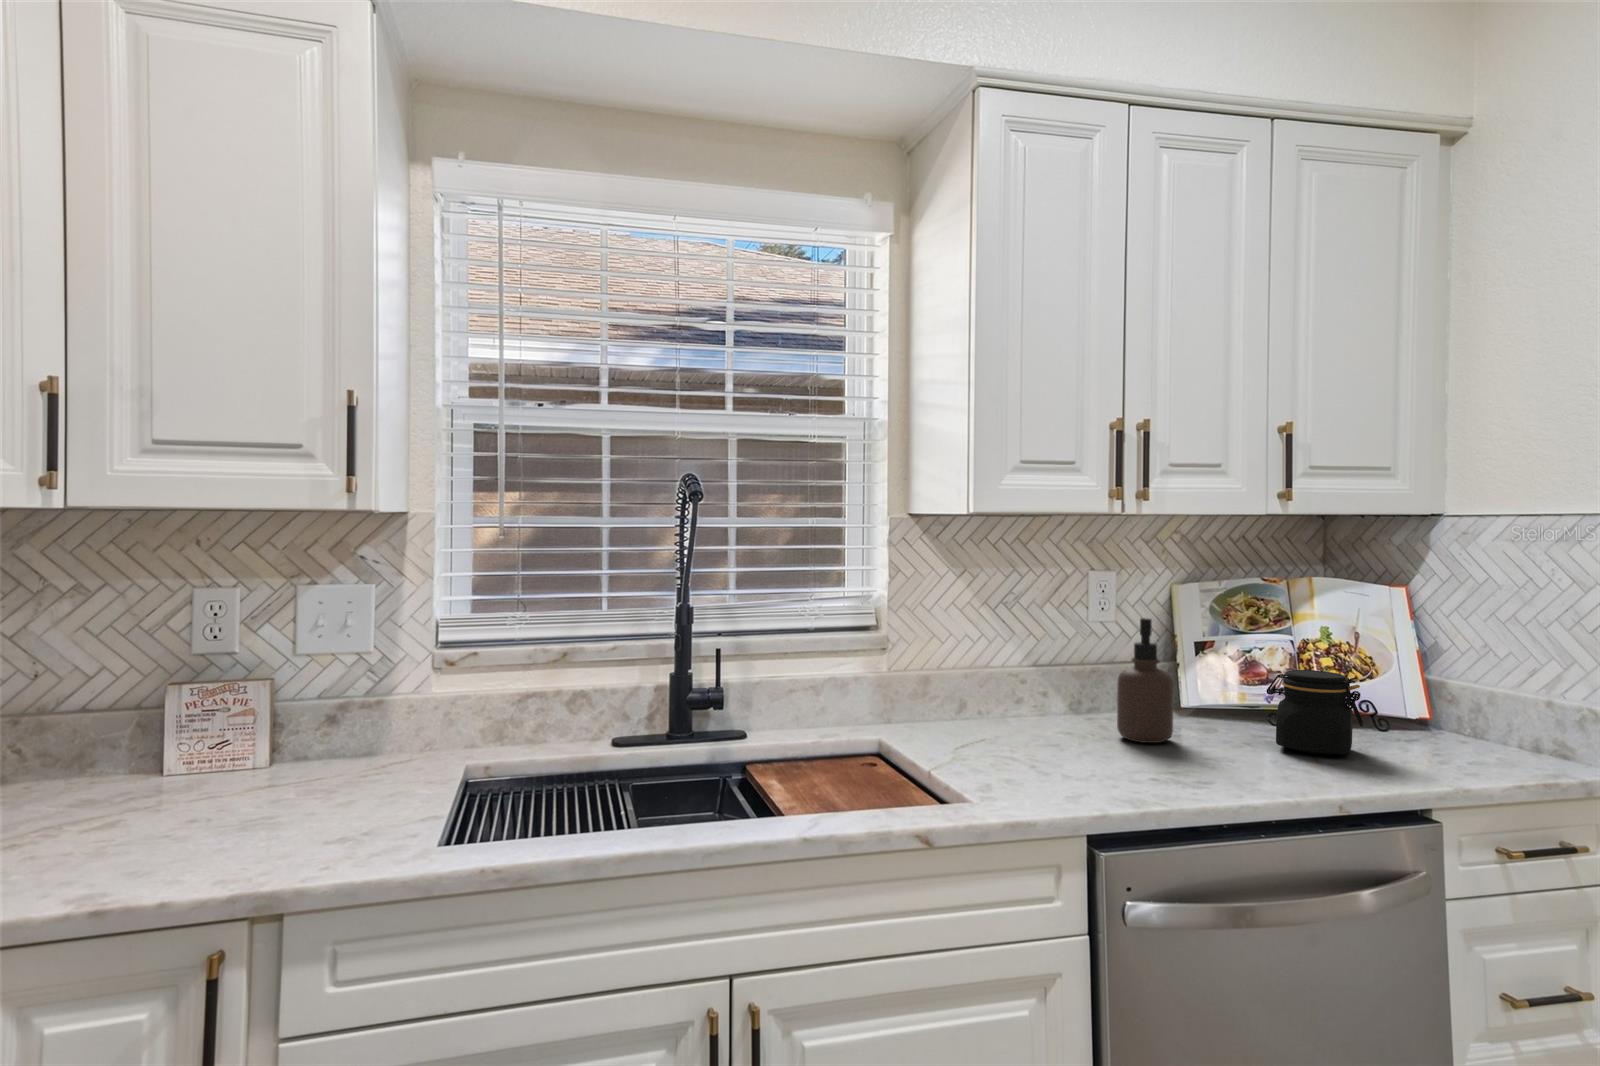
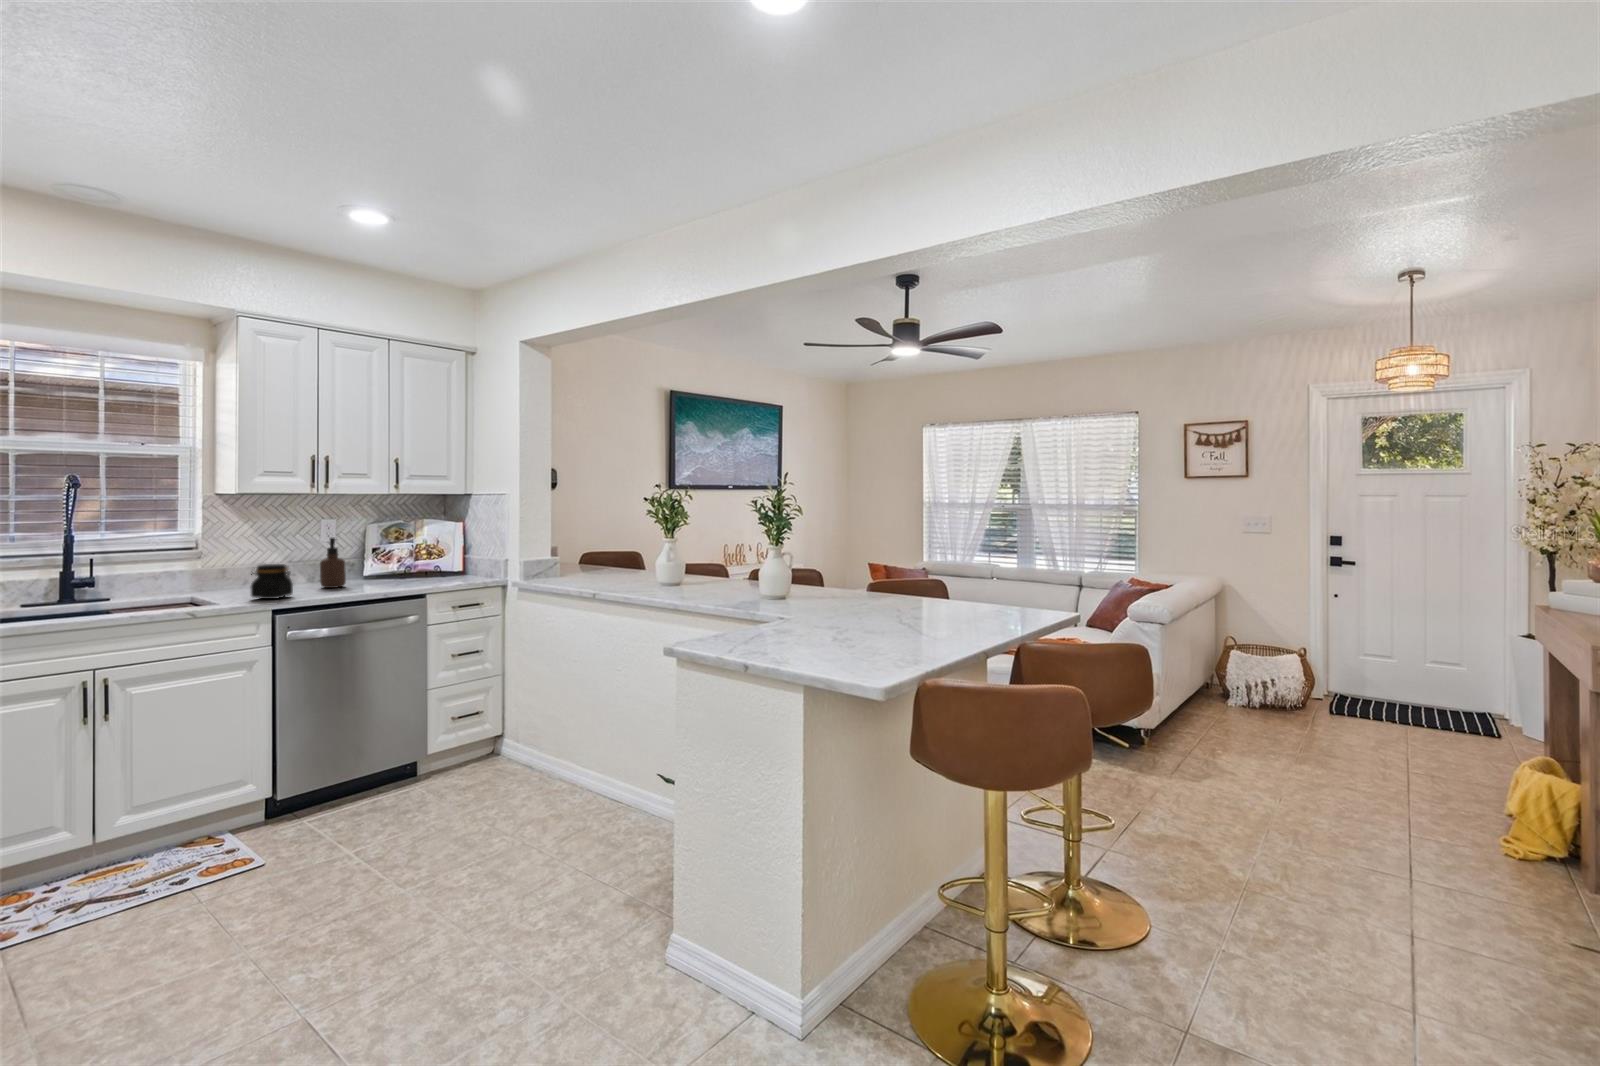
jar: present [1266,670,1363,754] -> present [251,564,293,599]

